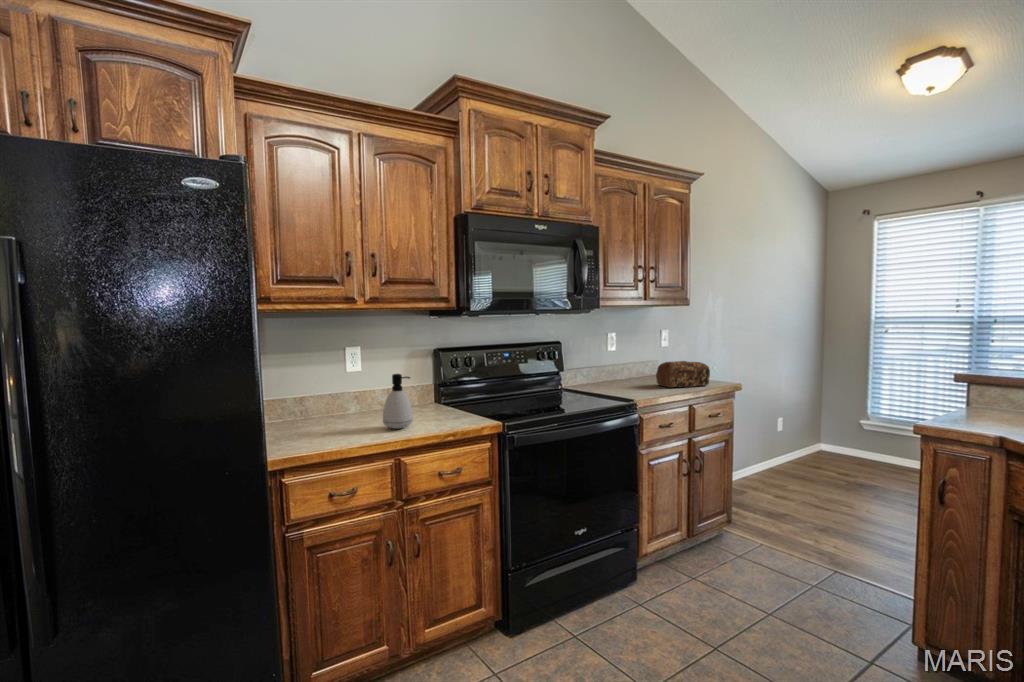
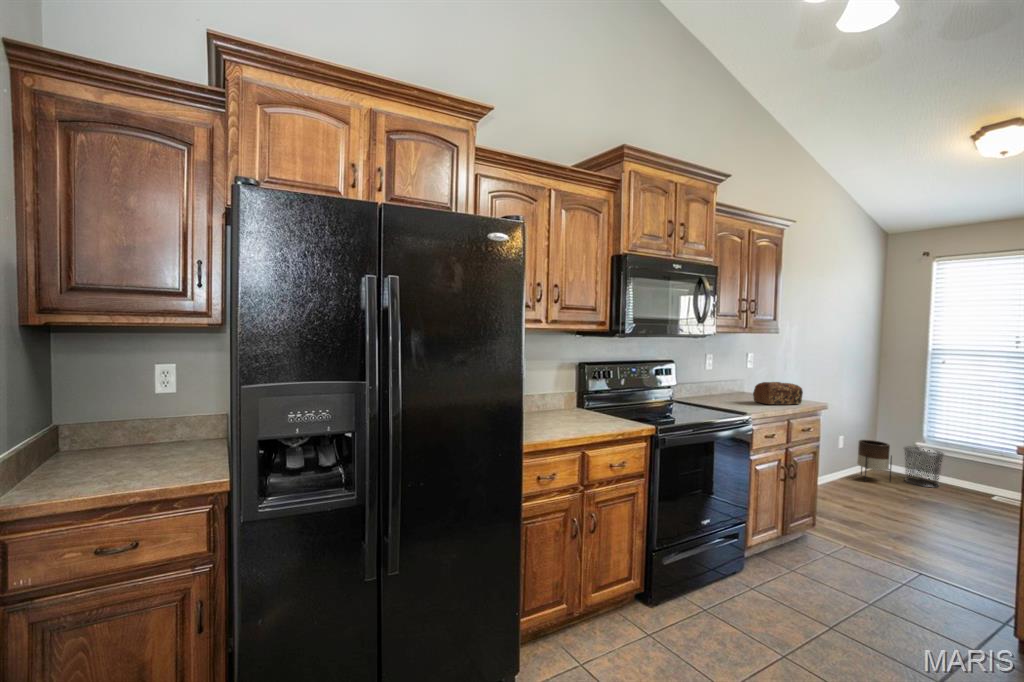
soap dispenser: present [383,374,413,429] -> none [562,383,588,428]
planter: none [799,420,834,466] -> present [857,440,892,482]
waste bin: none [847,425,888,469] -> present [904,447,944,487]

